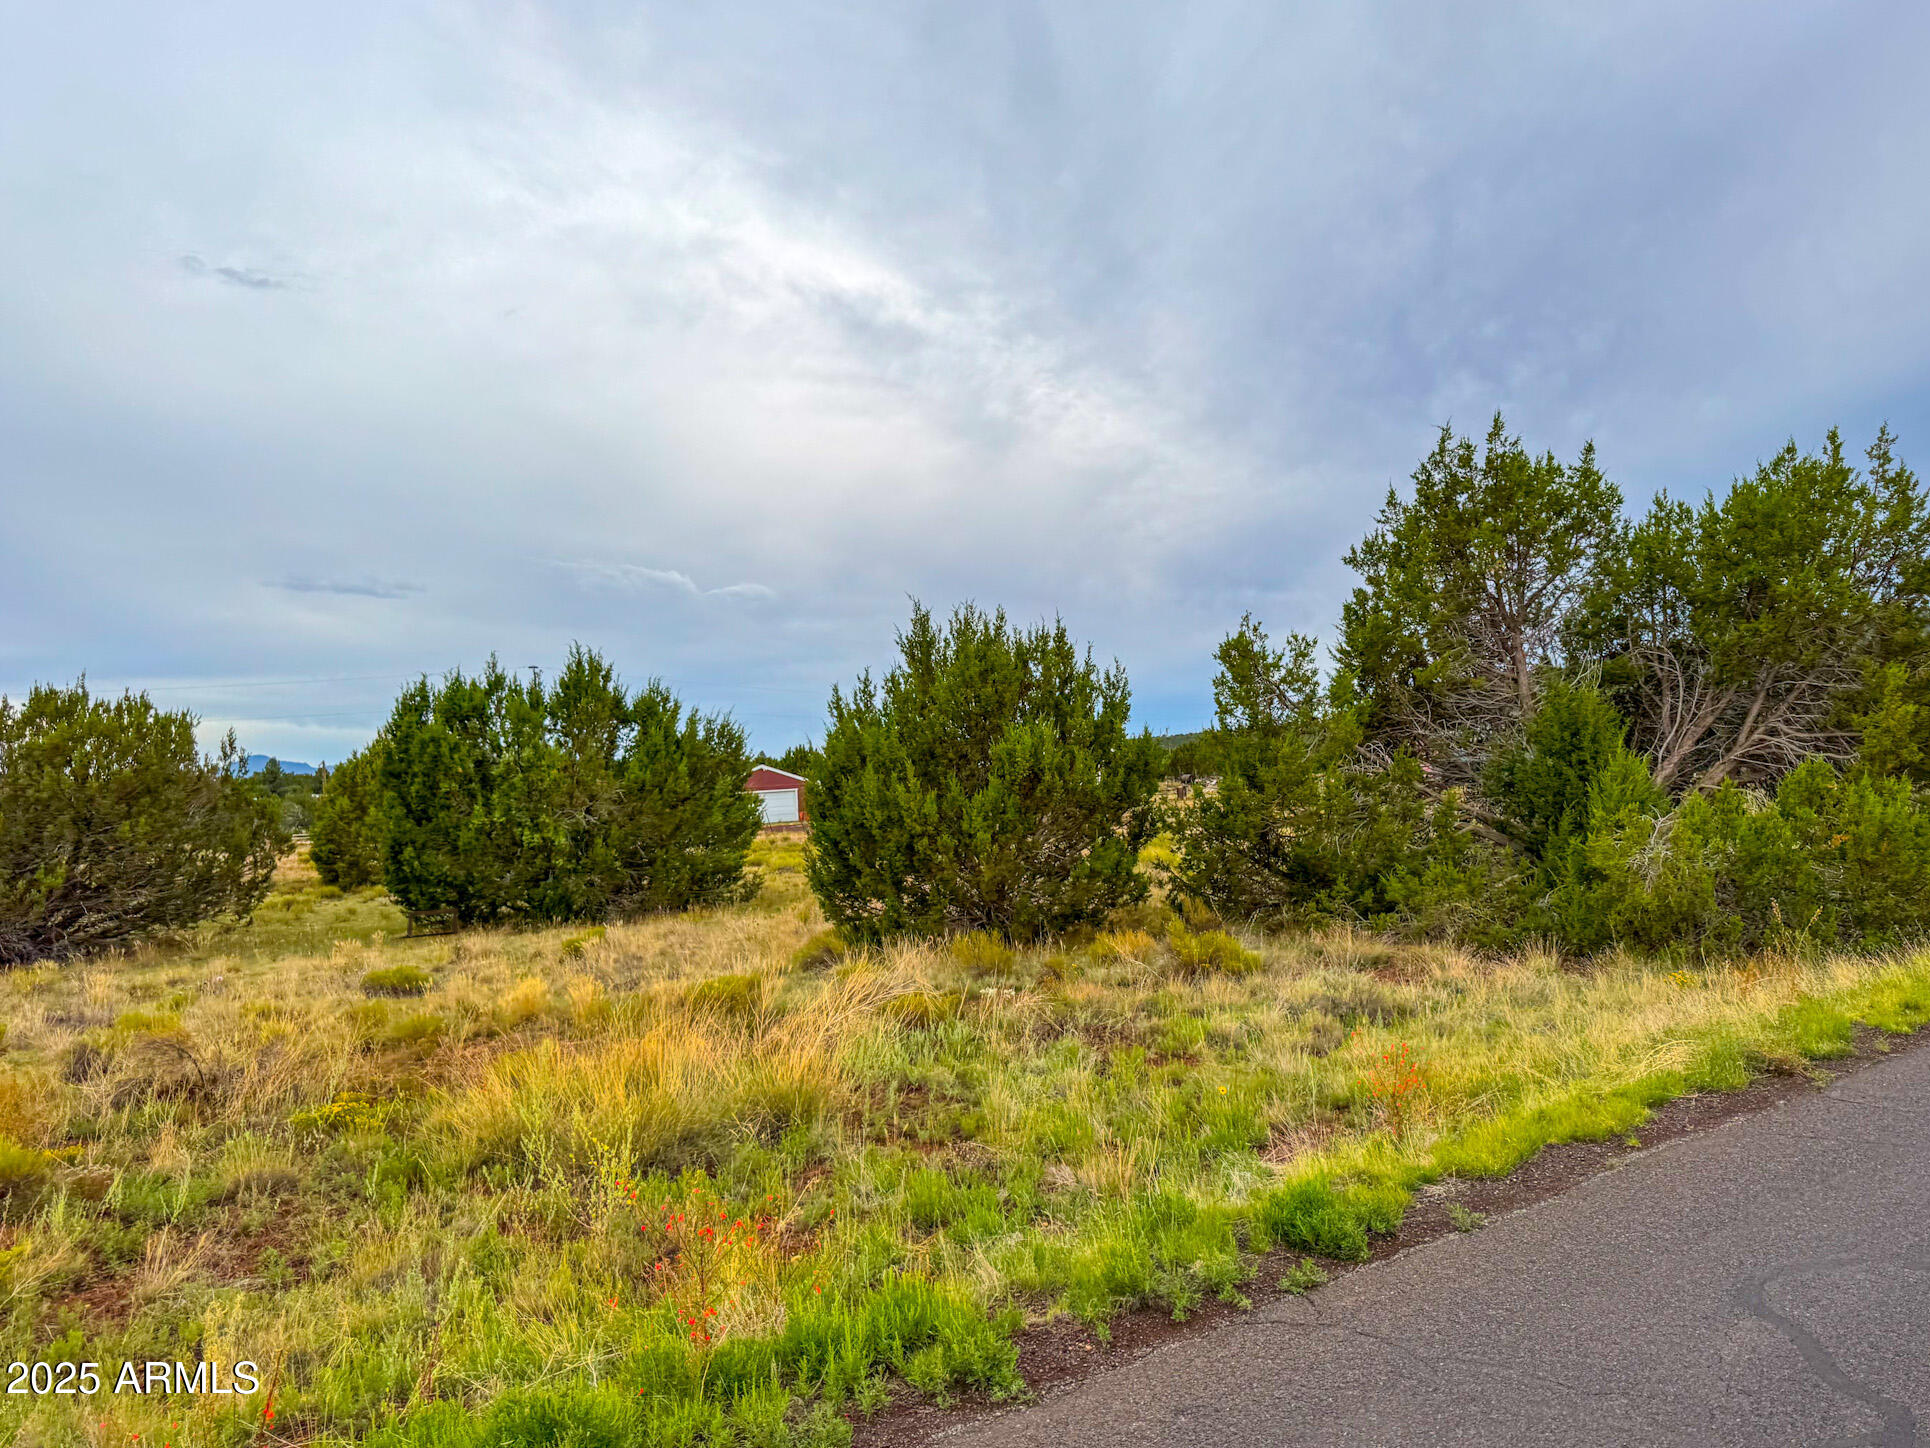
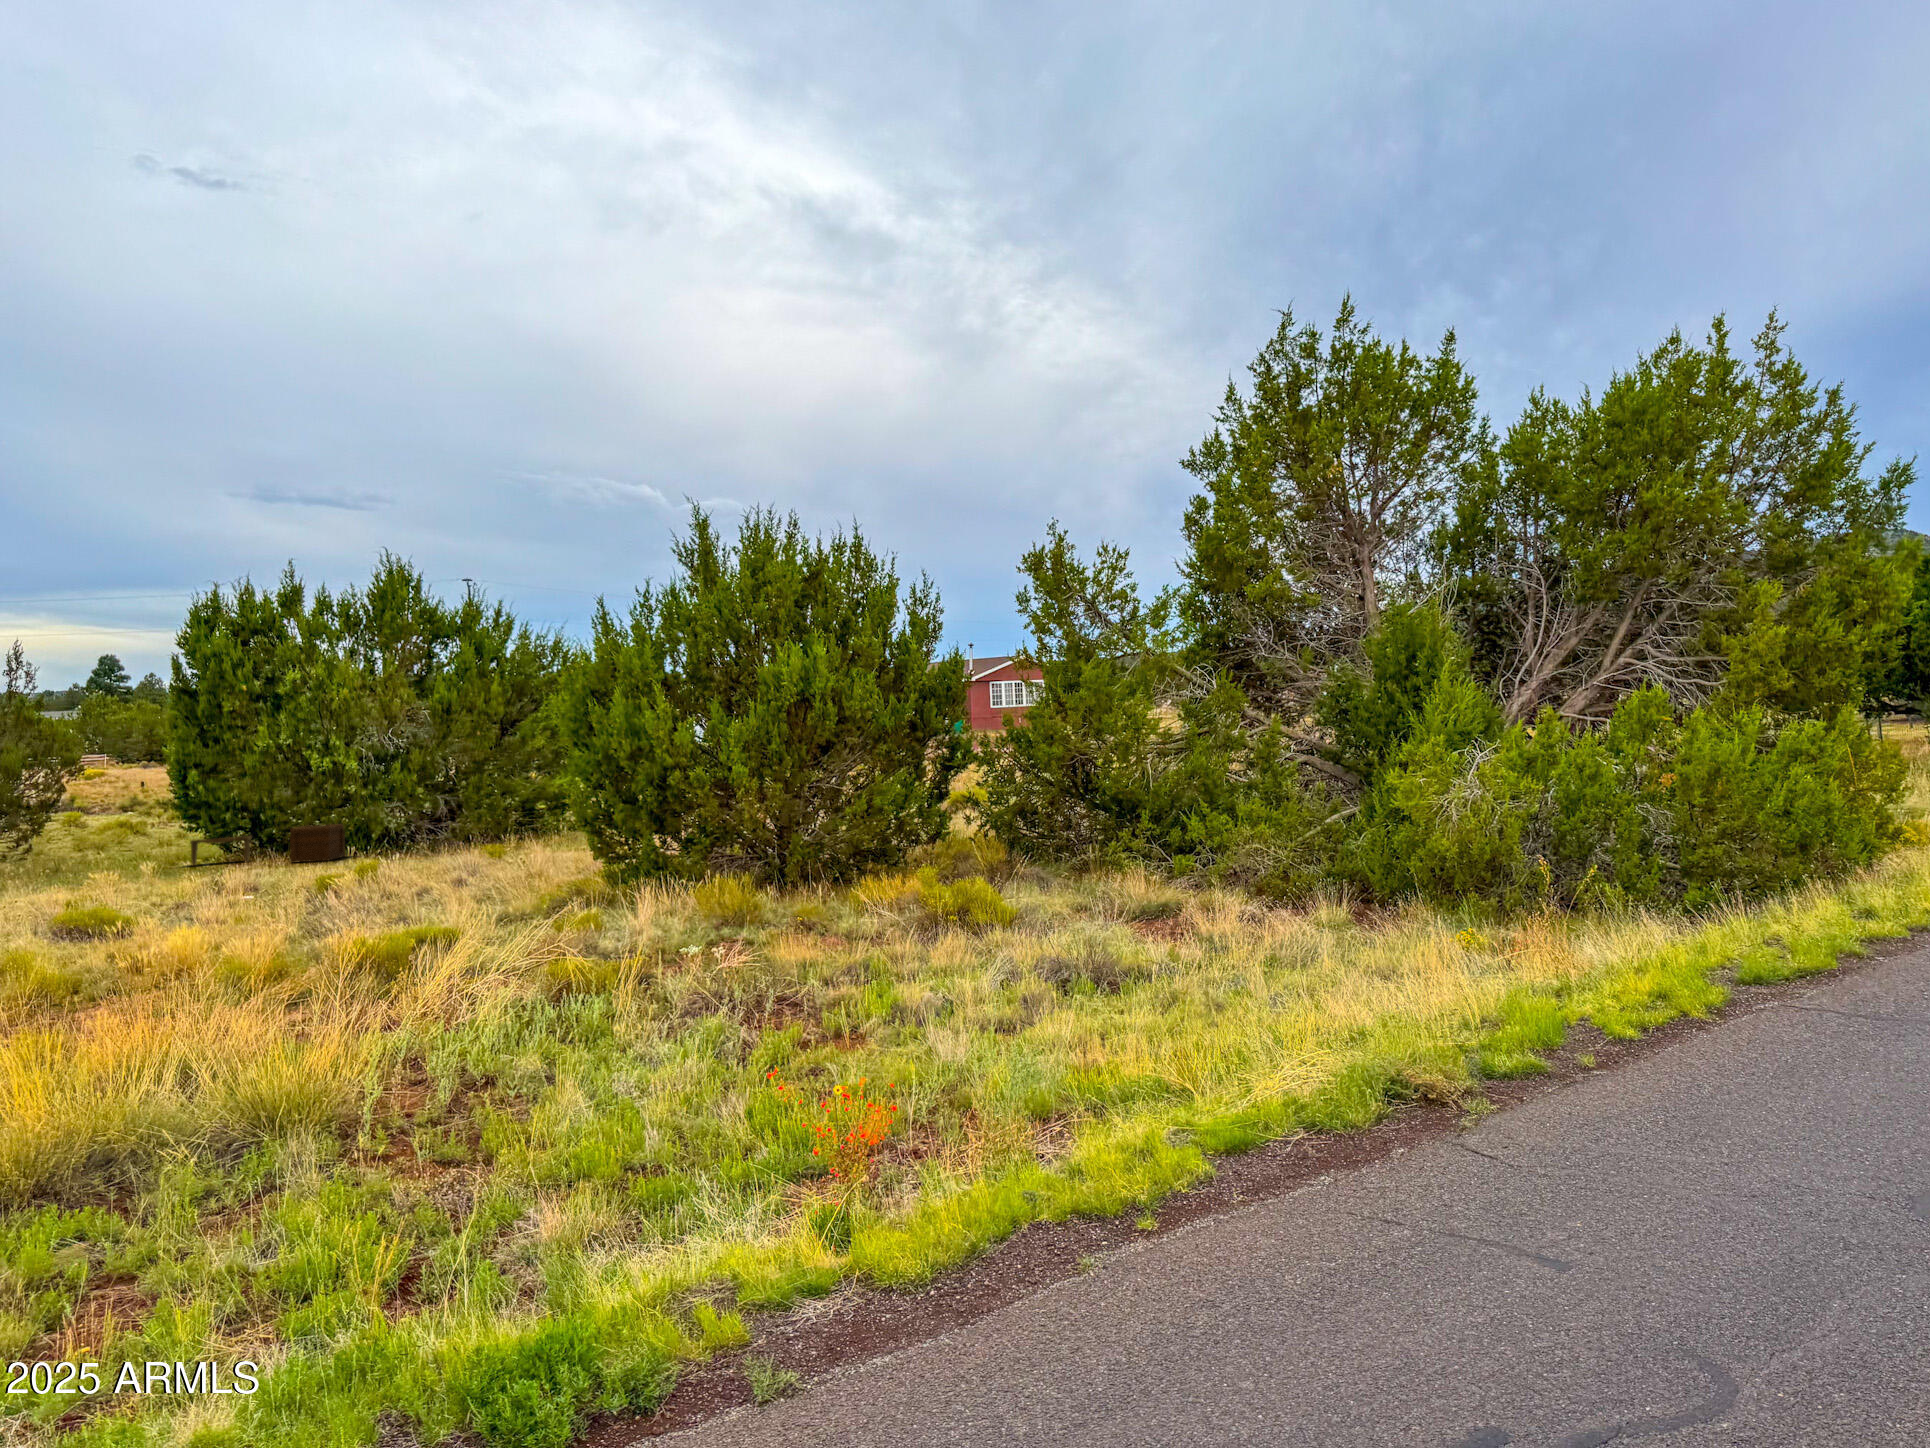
wooden crate: none [502,897,546,933] -> present [290,824,345,863]

